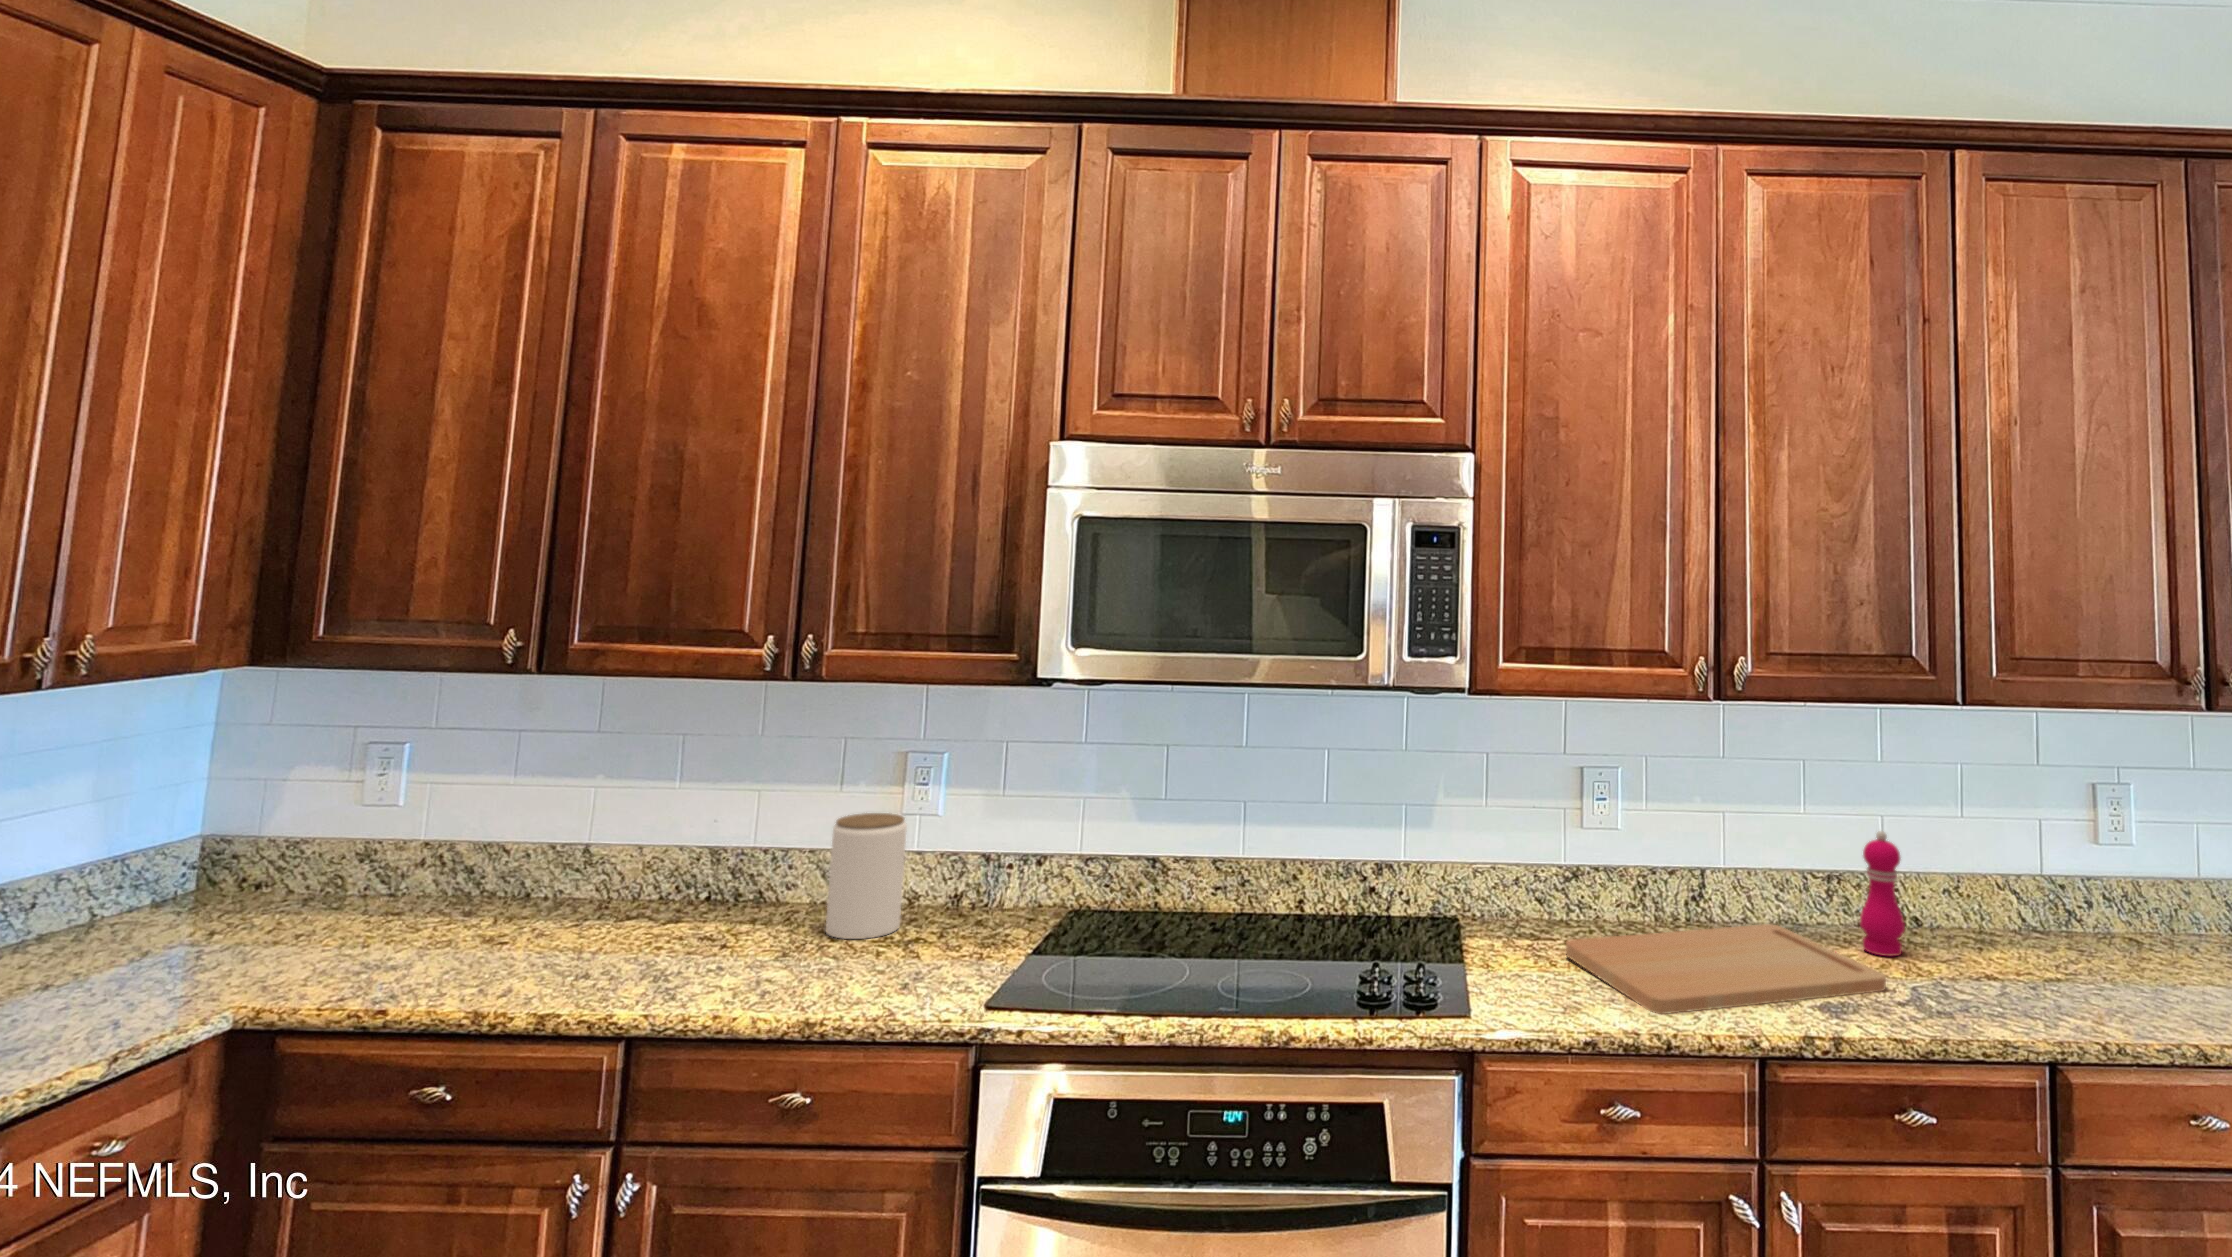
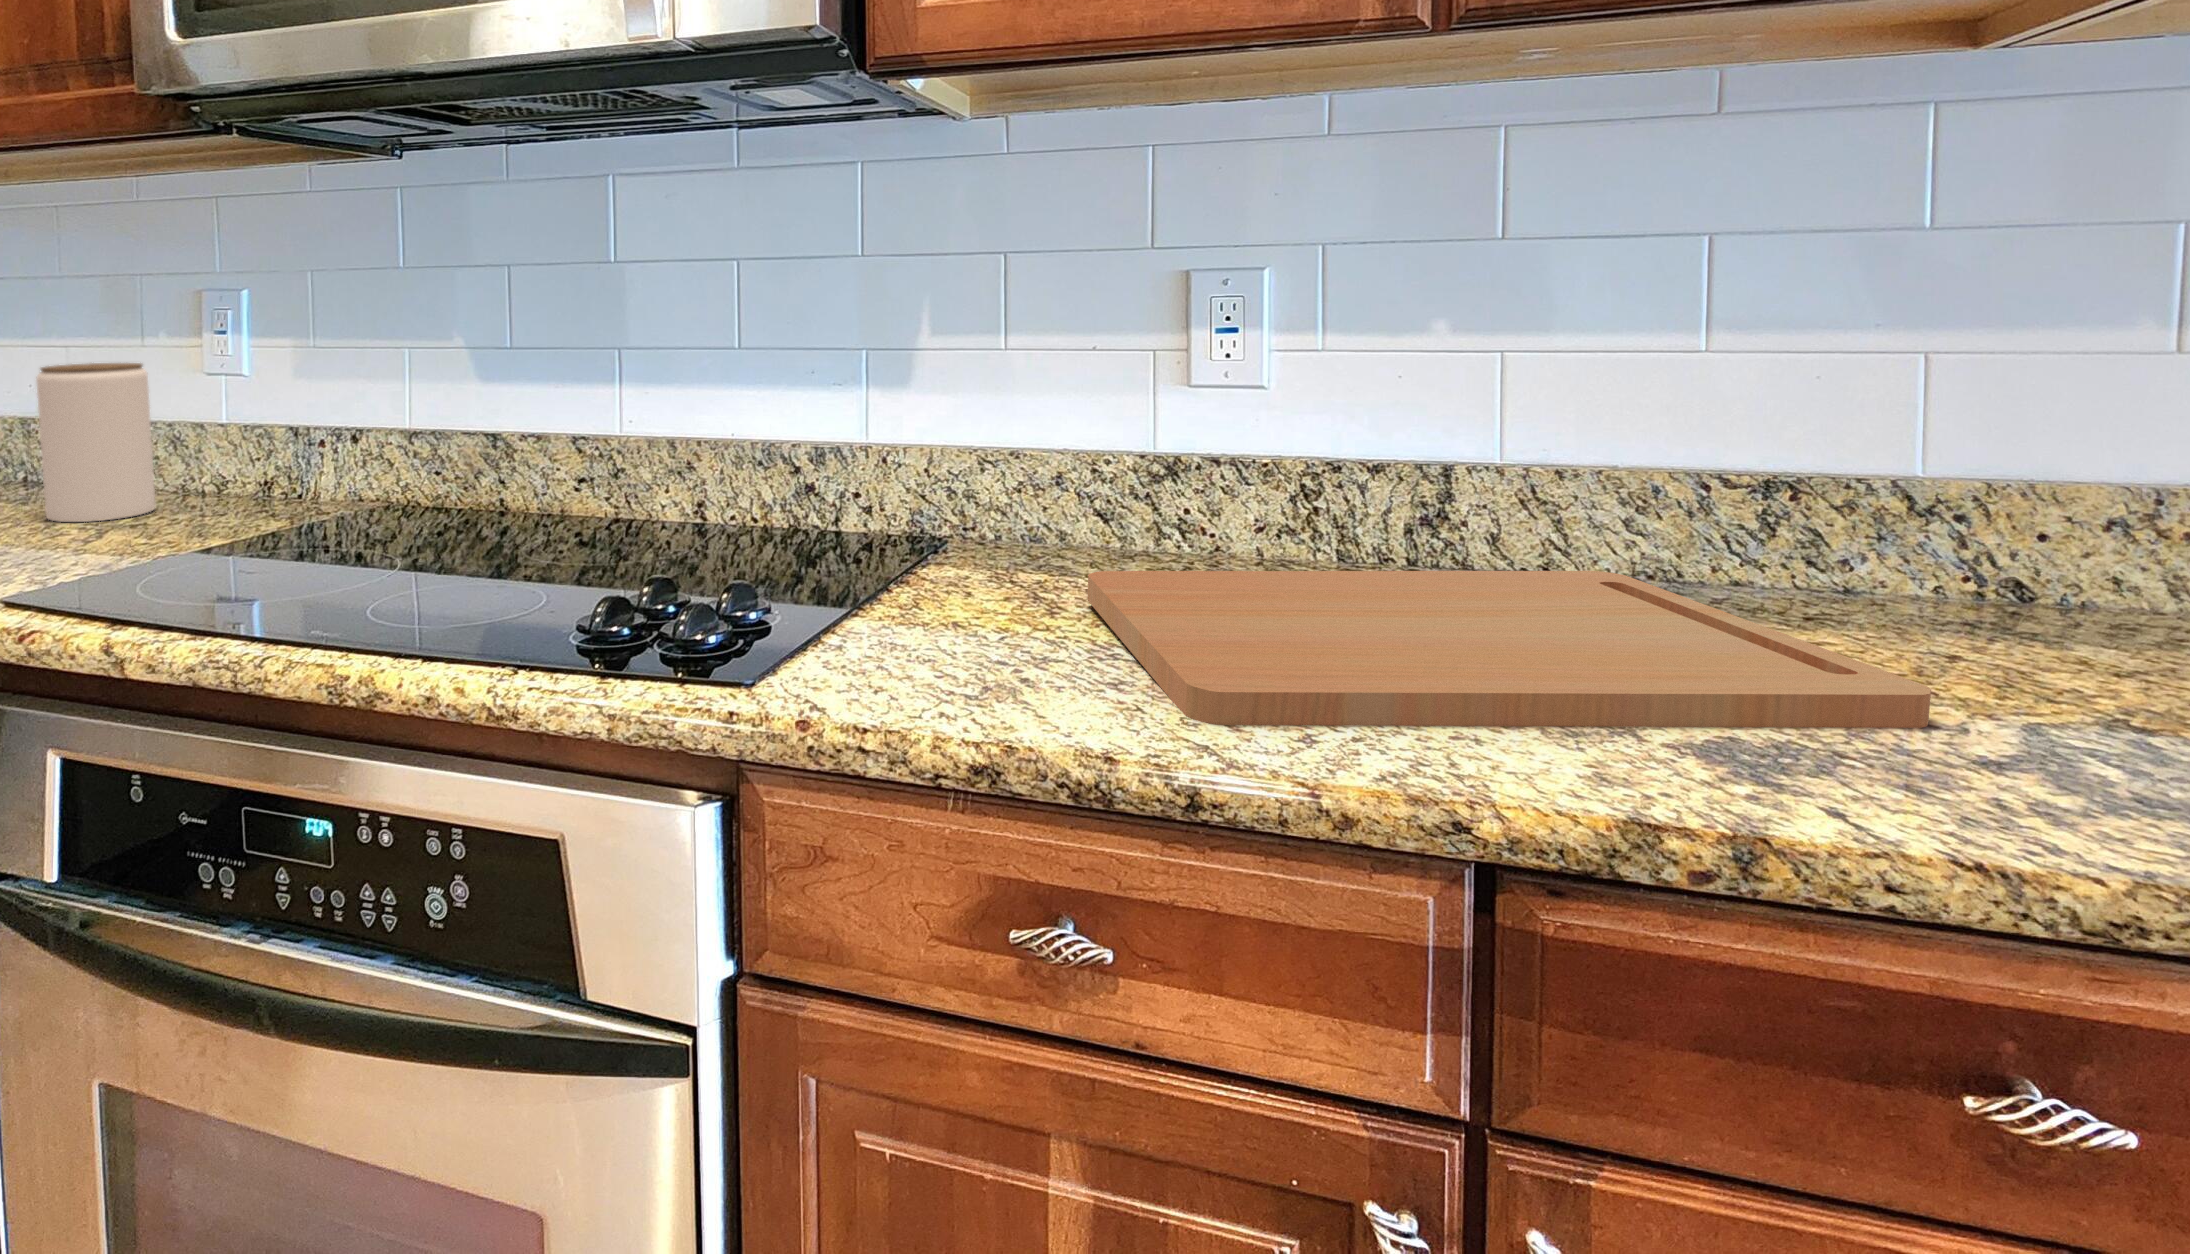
pepper mill: present [1860,831,1905,956] -> none [1850,356,1996,653]

